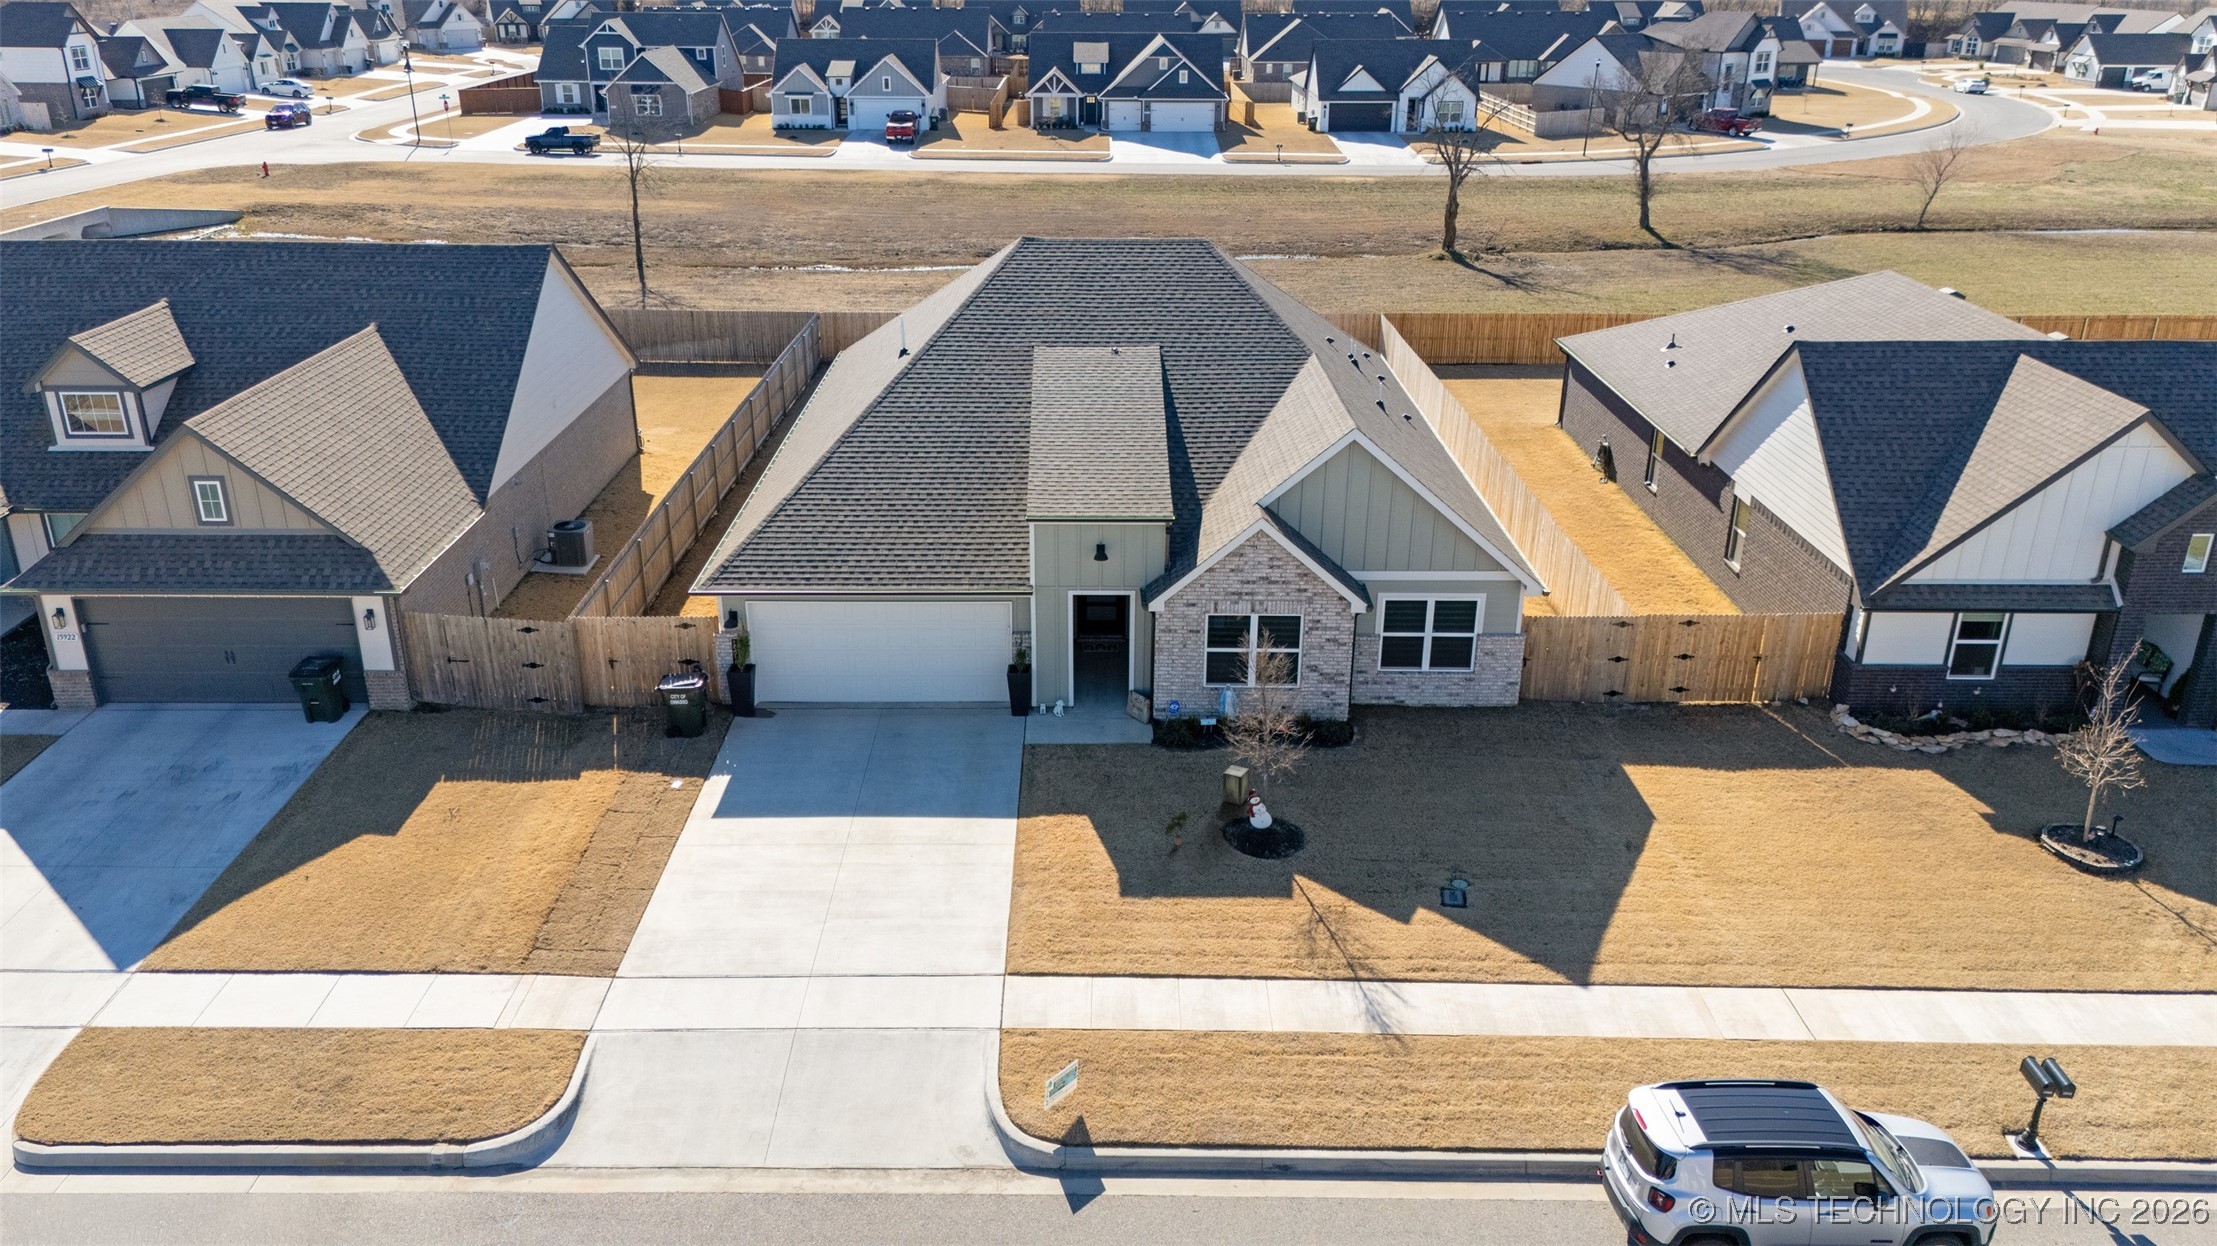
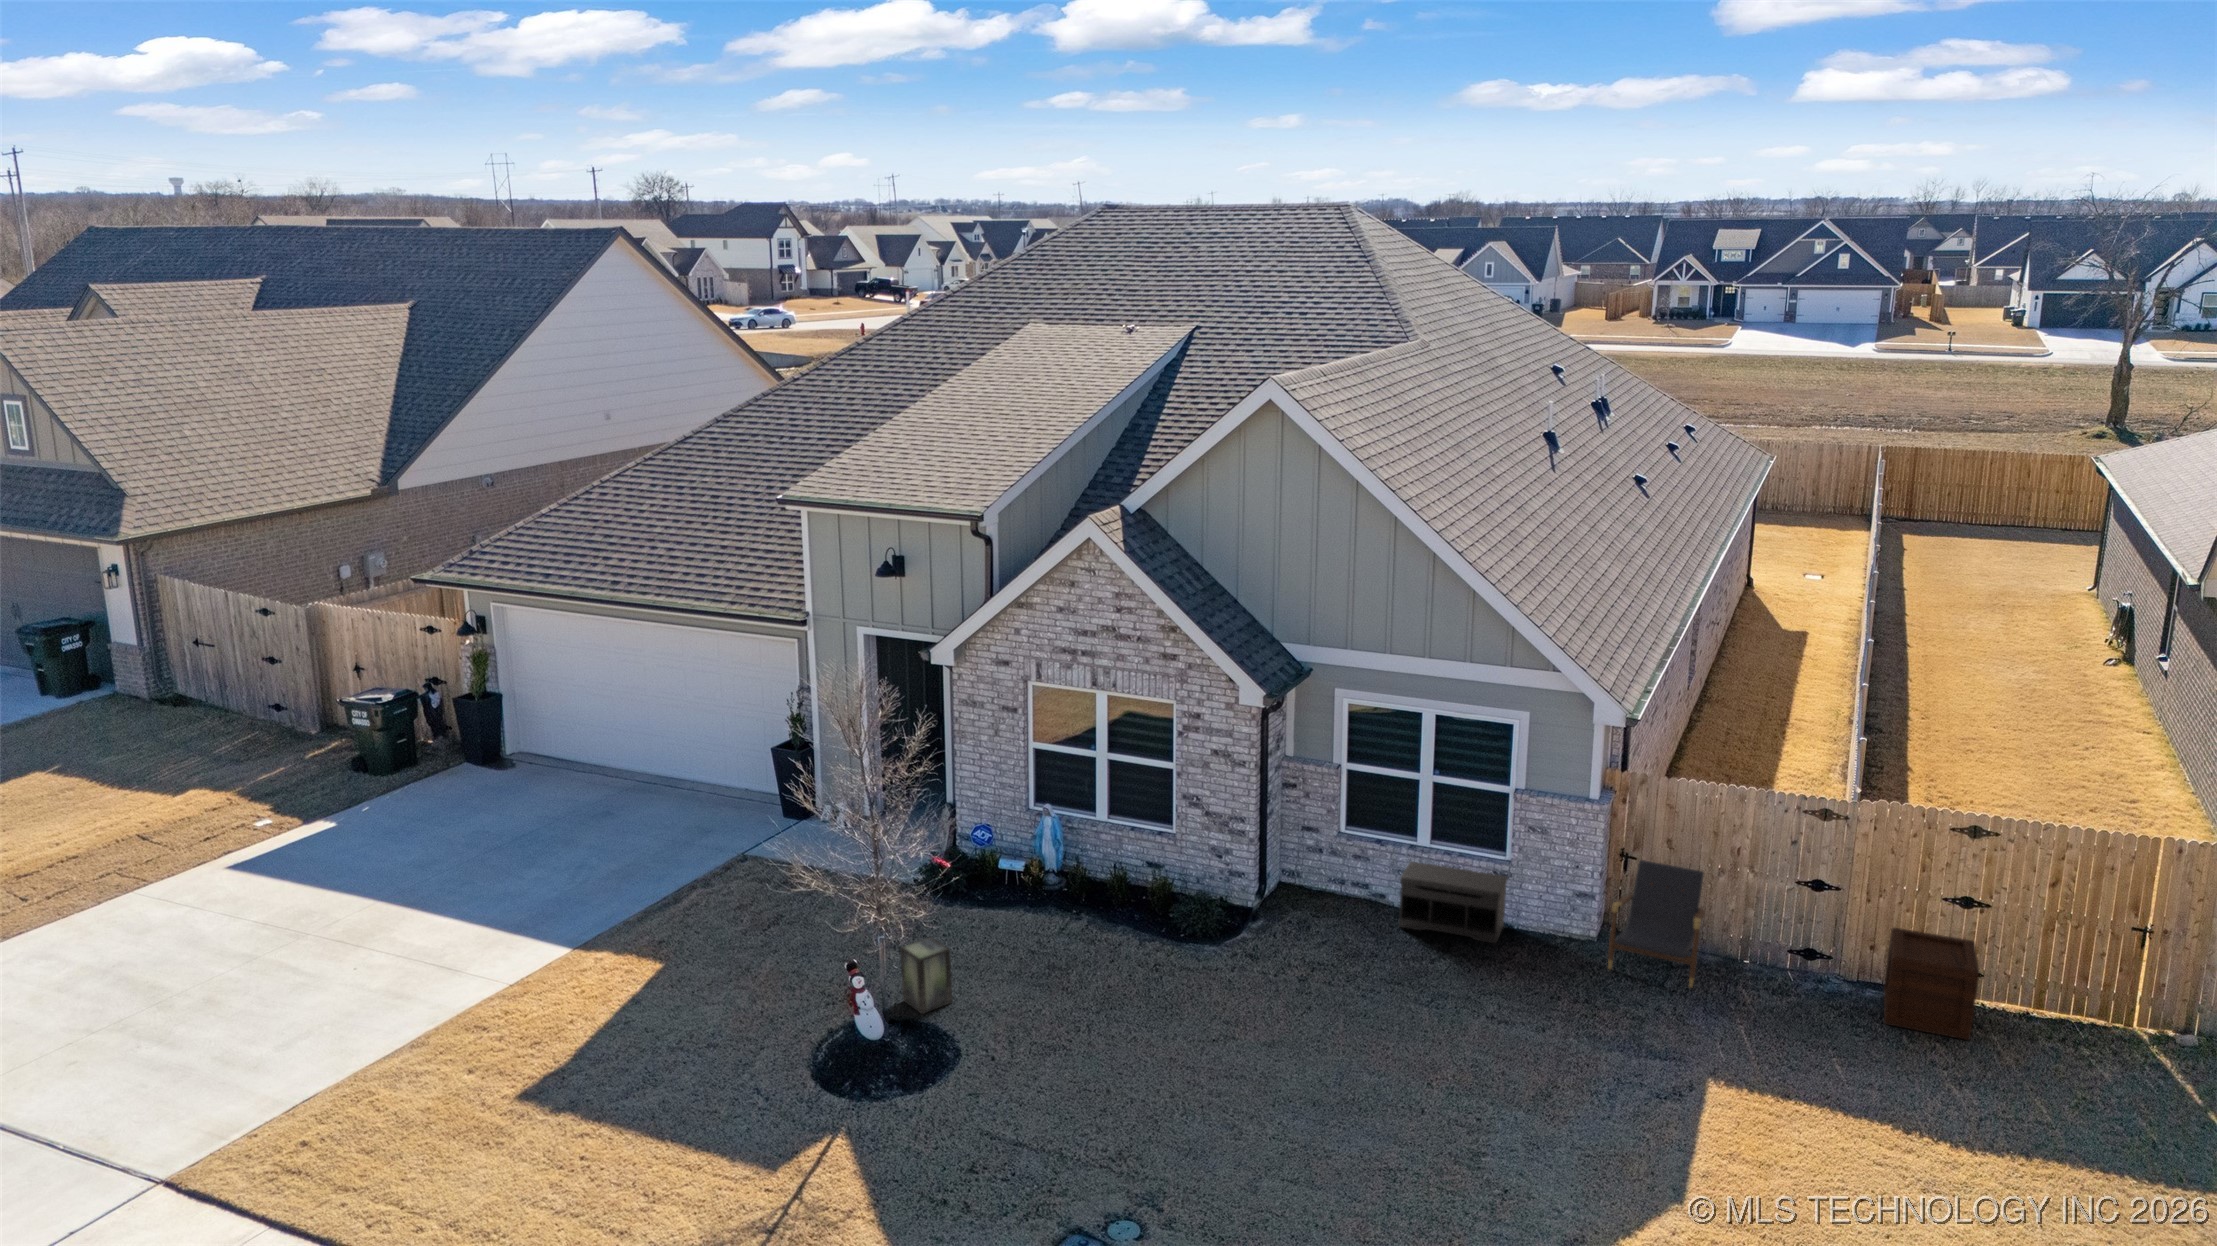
lounge chair: none [1533,661,1578,720] -> present [1608,860,1705,987]
wooden crate: none [1651,675,1701,721] -> present [1884,928,1979,1040]
bench: none [1419,680,1476,715] -> present [1399,862,1508,943]
potted plant: present [1165,812,1189,846] -> none [708,997,768,1061]

